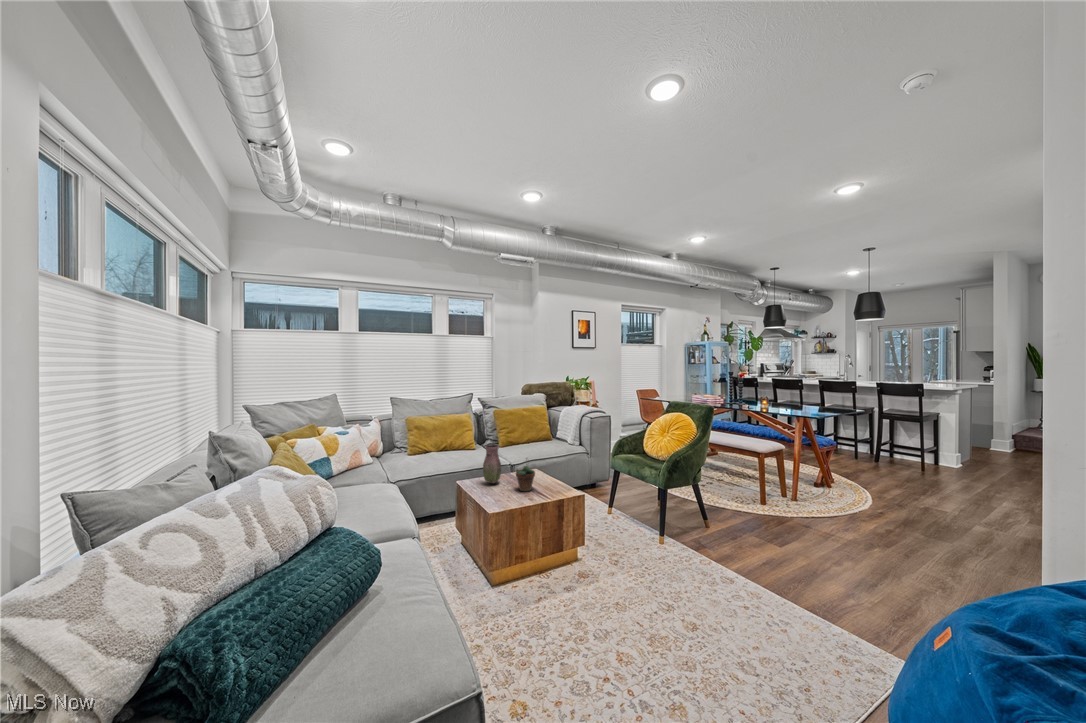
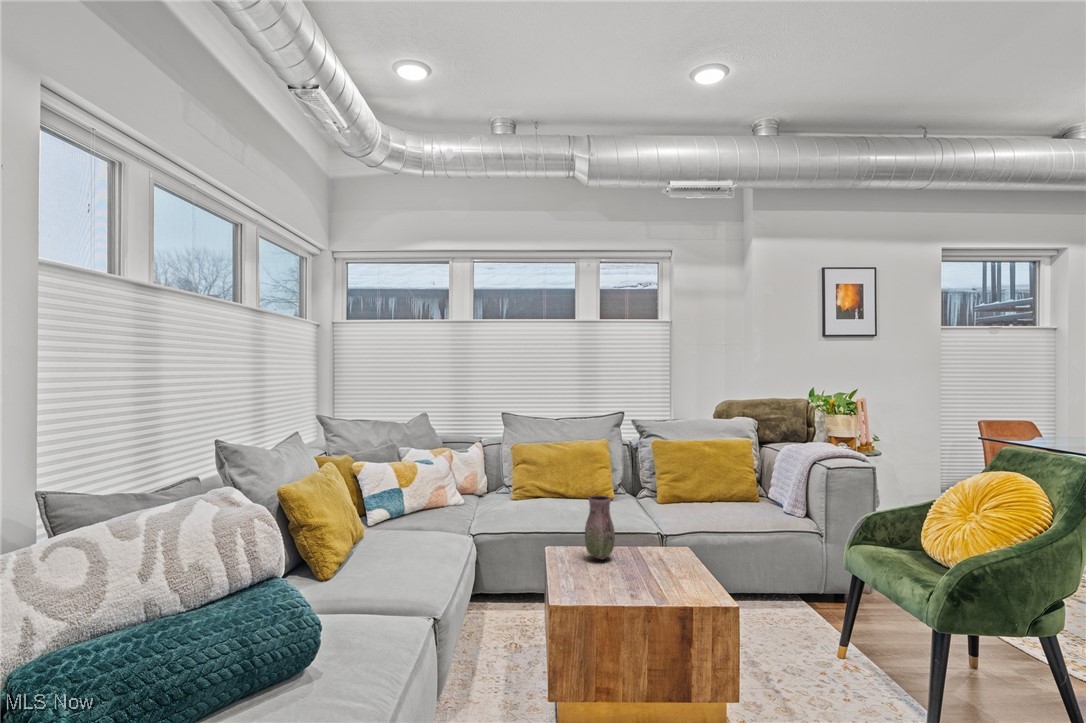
succulent plant: present [516,466,535,491] -> none [625,523,659,581]

